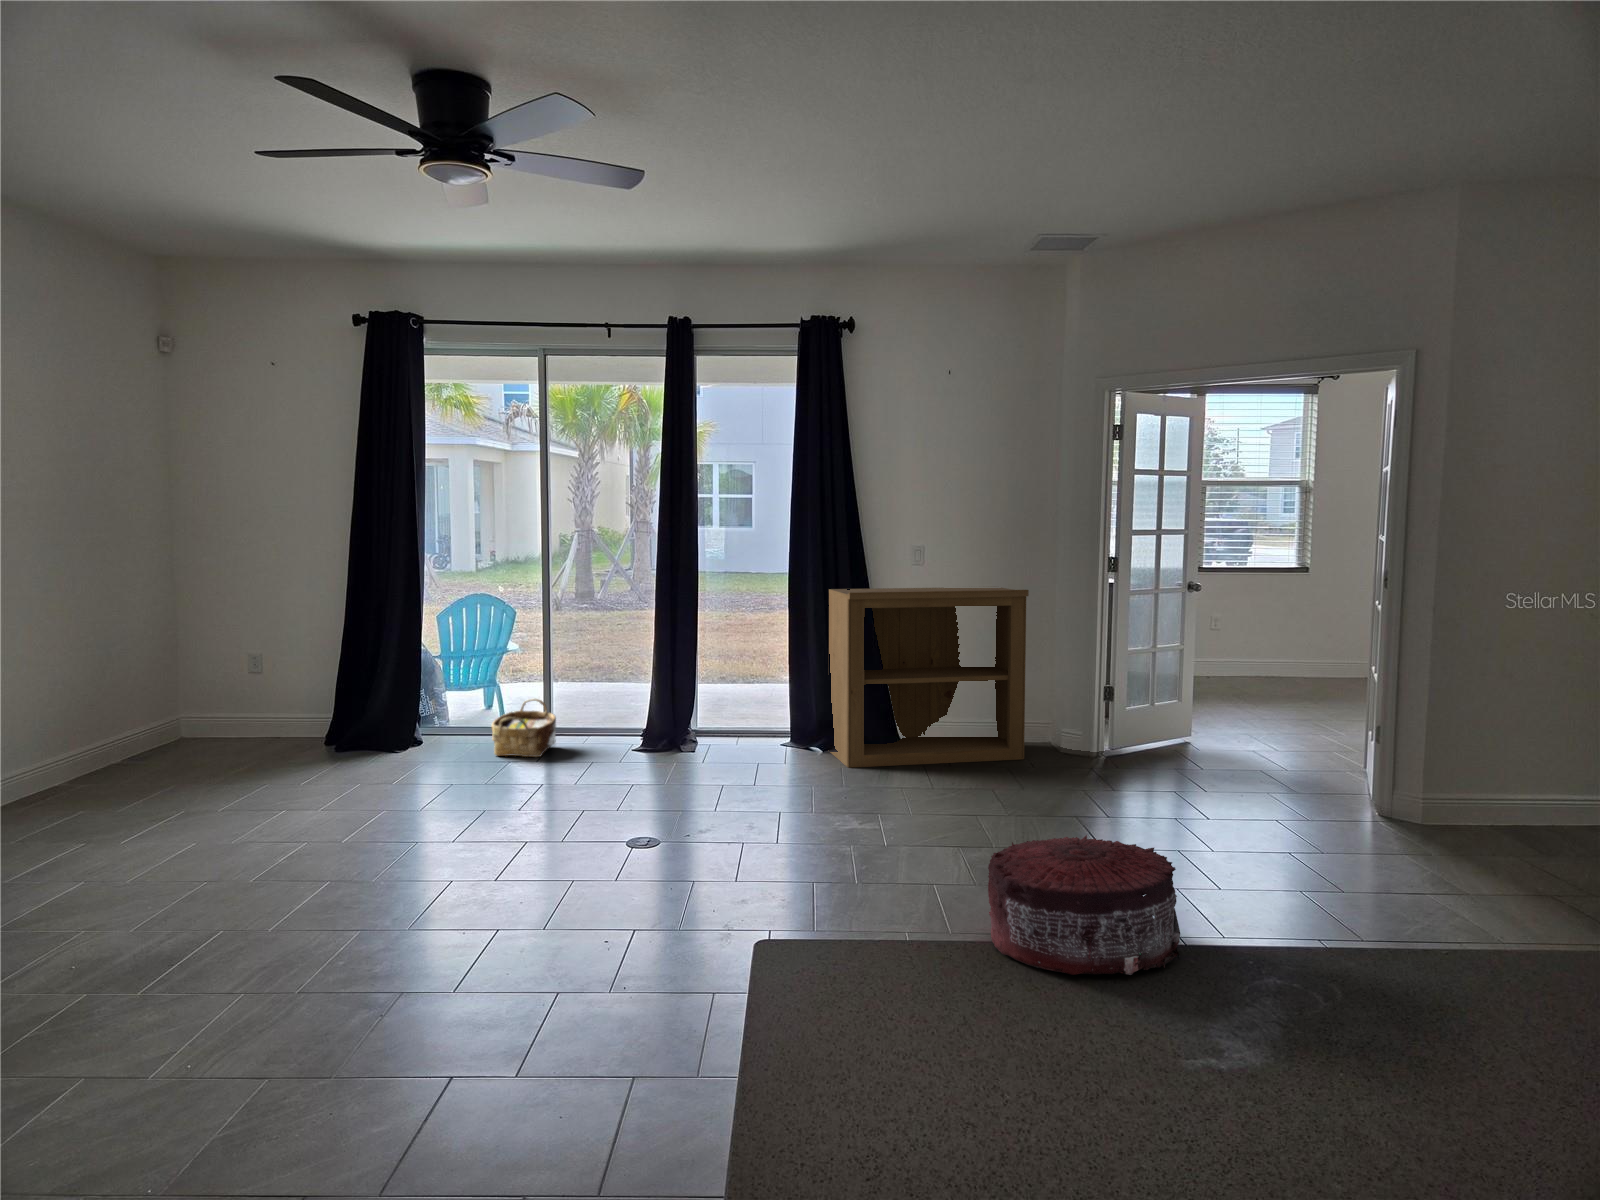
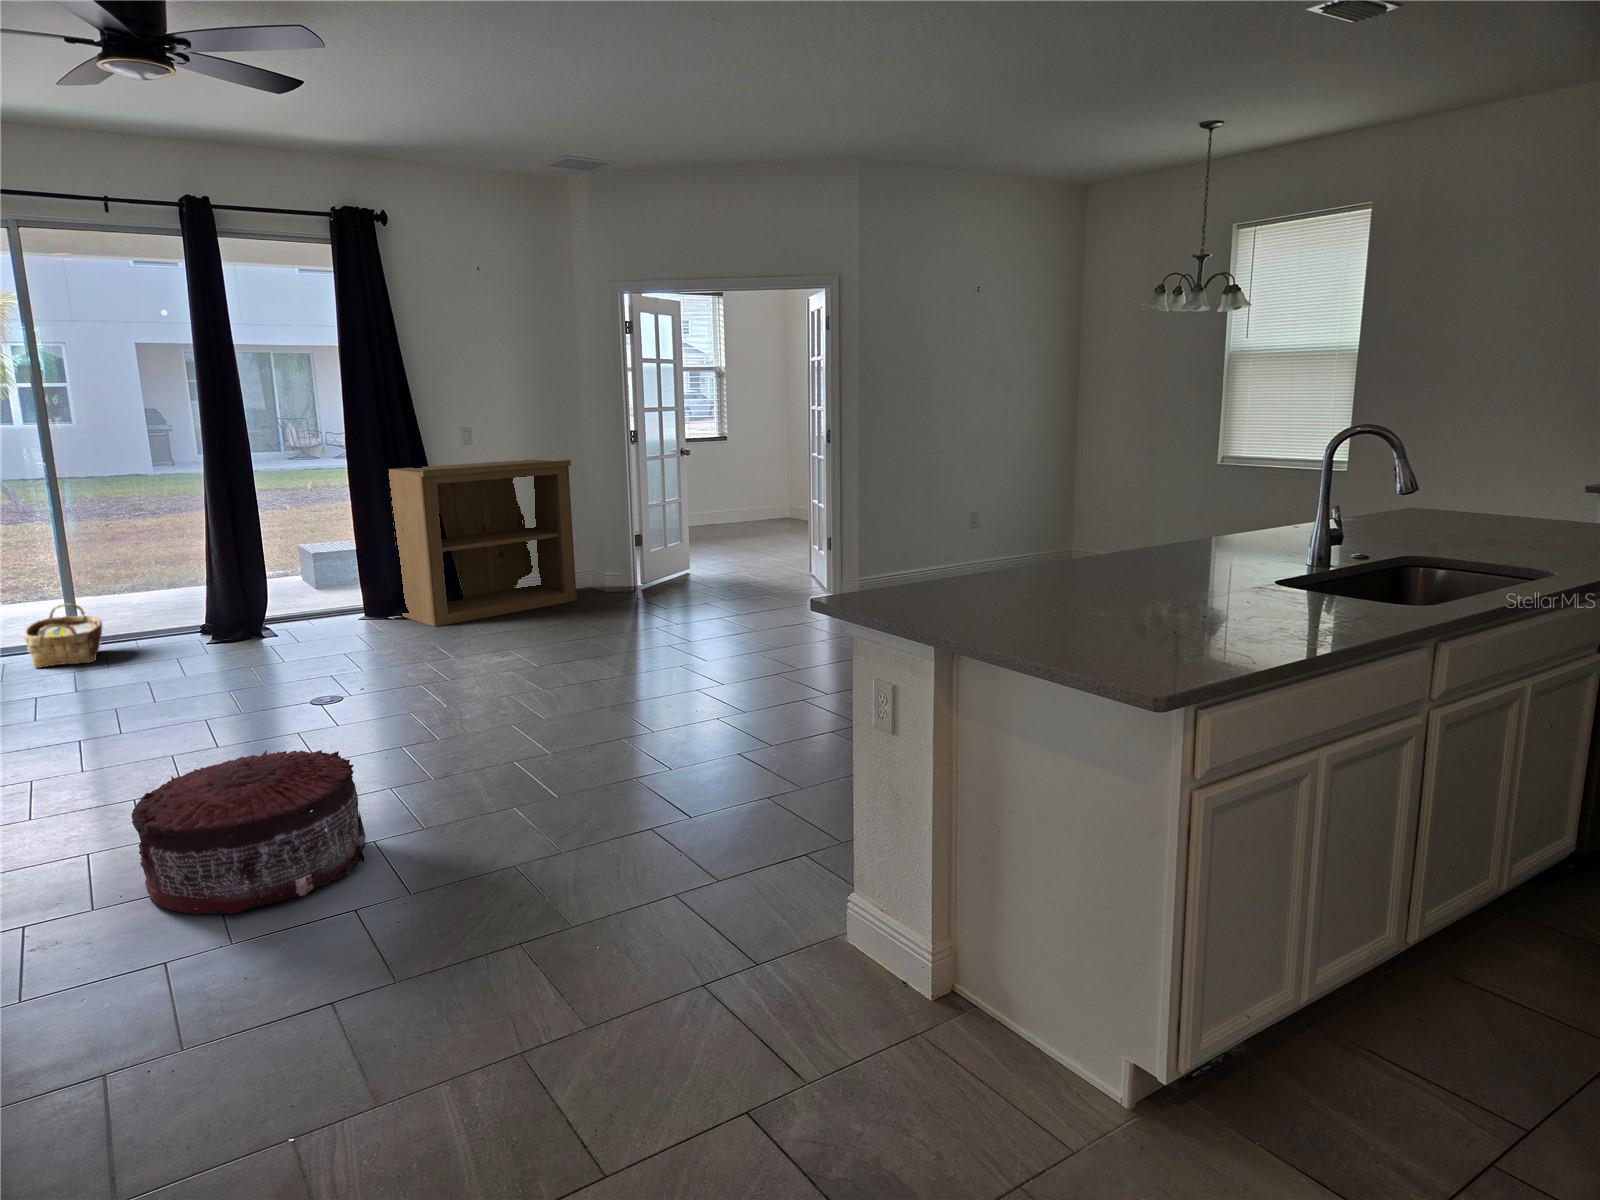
pouf: present [988,835,1180,975] -> present [132,750,365,914]

